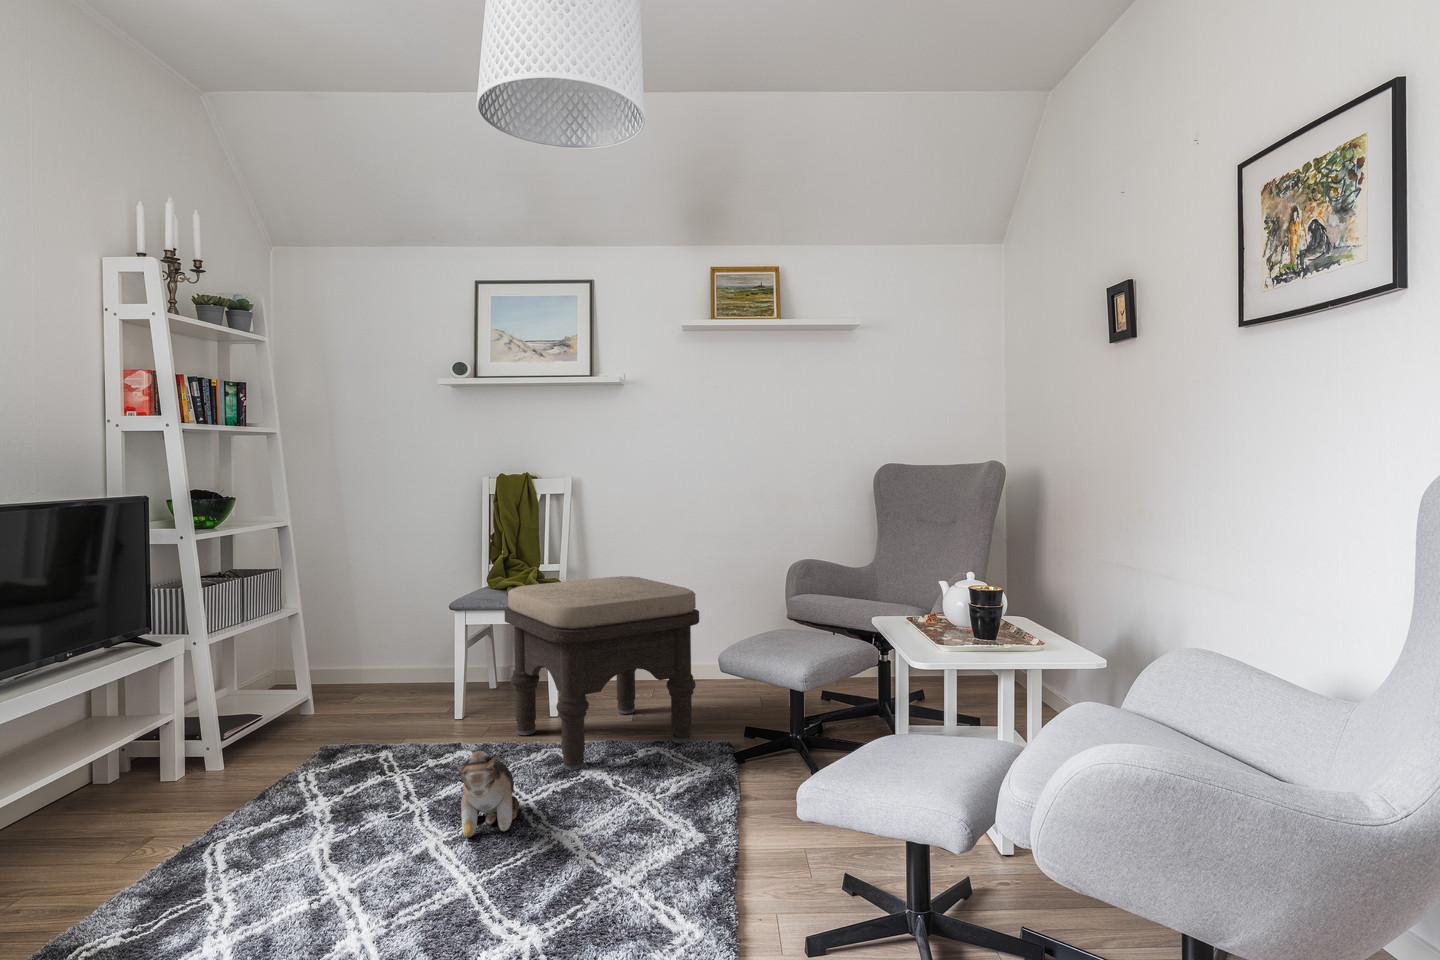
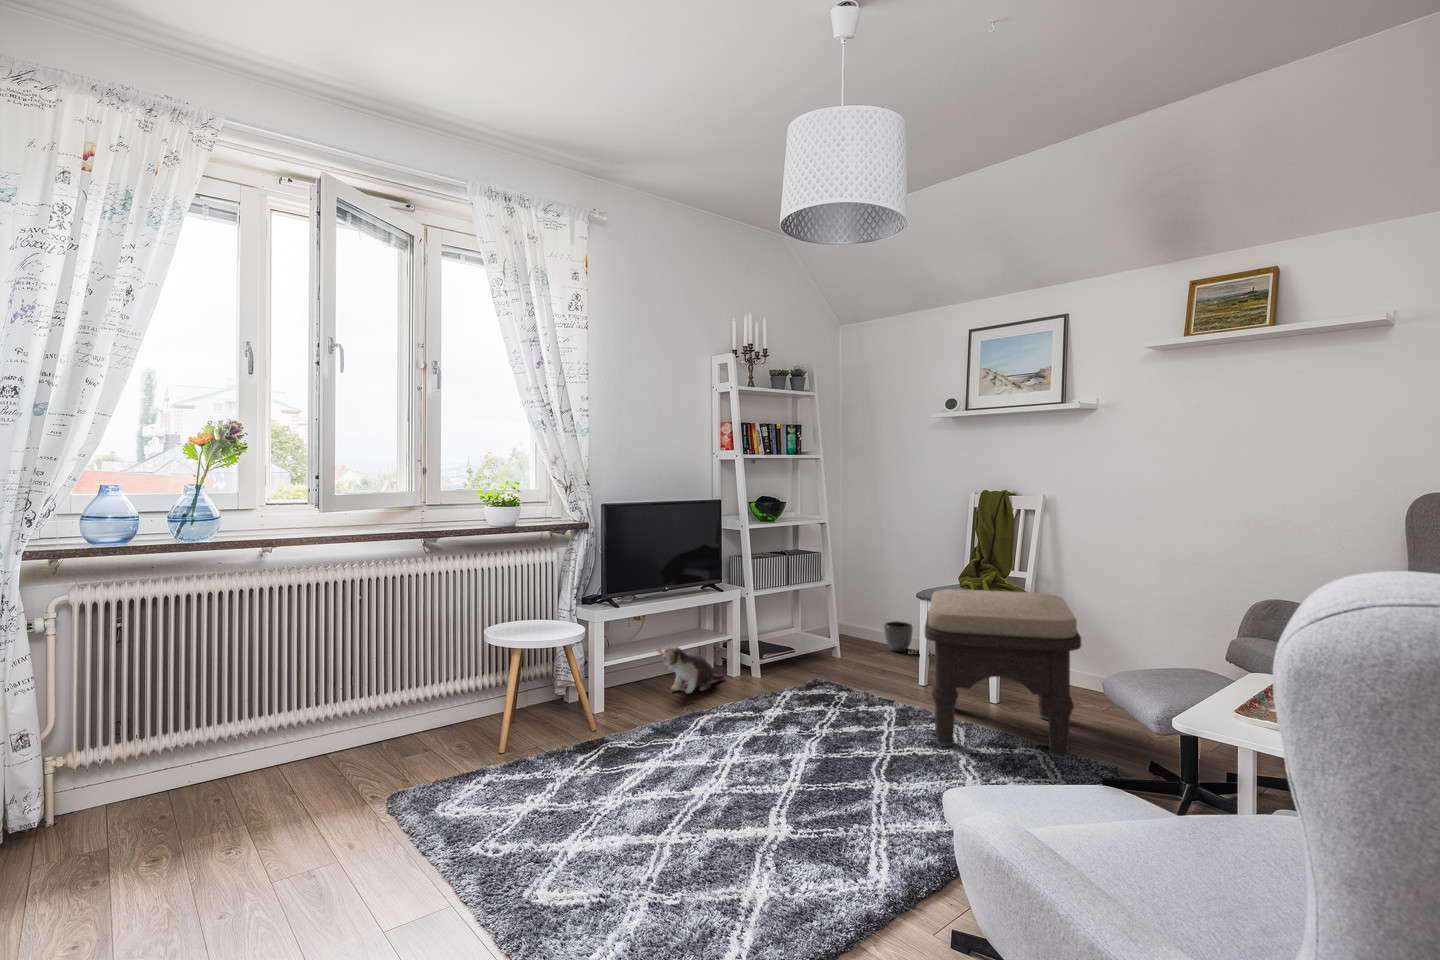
planter: none [361,653,400,693] -> present [884,621,913,652]
plush toy: present [454,751,519,837] -> present [657,646,724,693]

